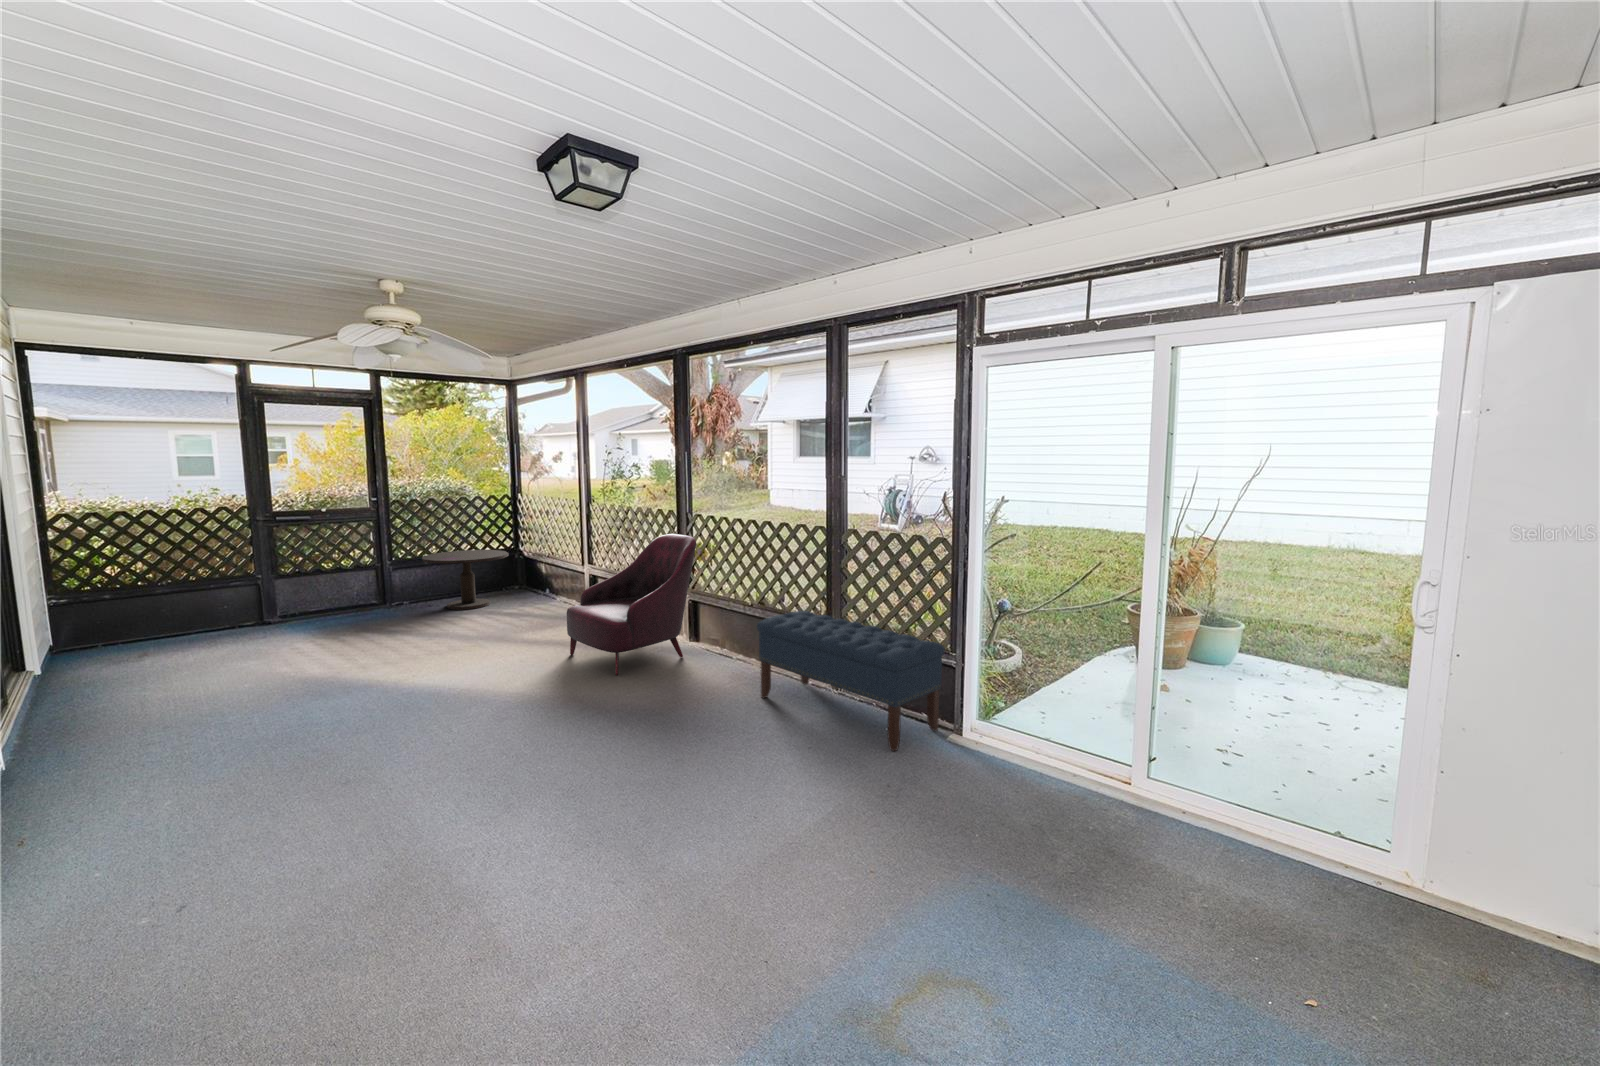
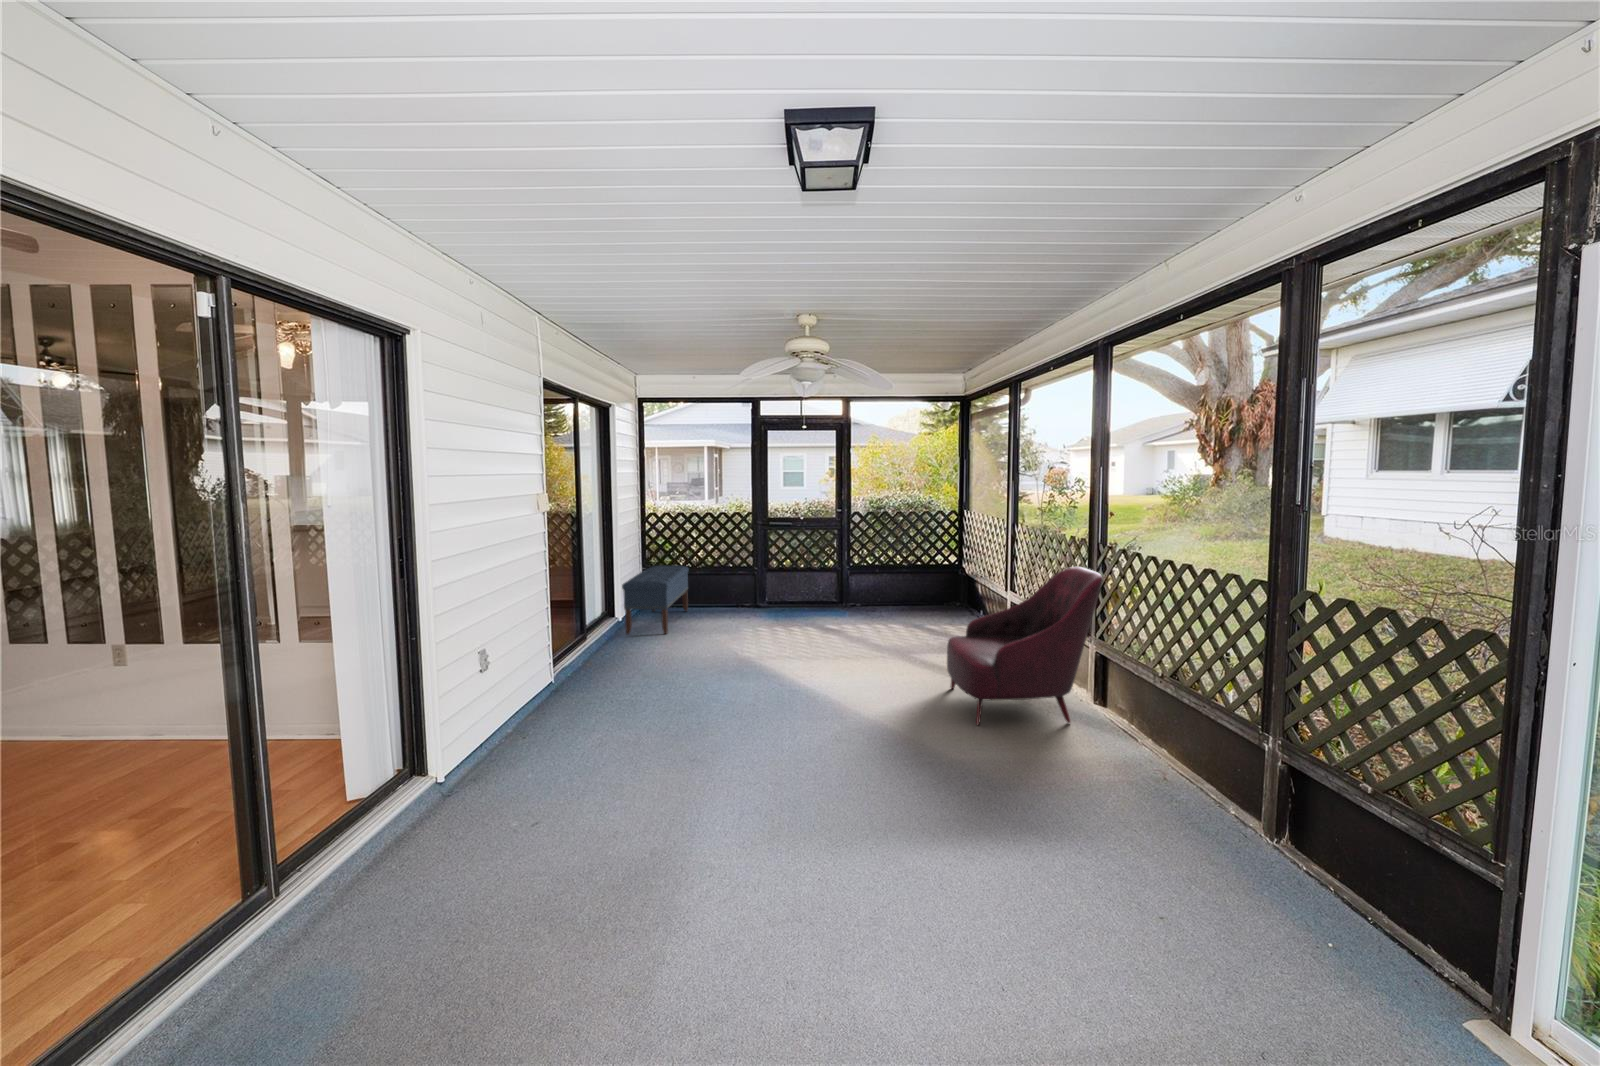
side table: present [422,550,509,610] -> none [867,562,942,620]
bench: present [757,611,945,751] -> present [622,566,689,634]

